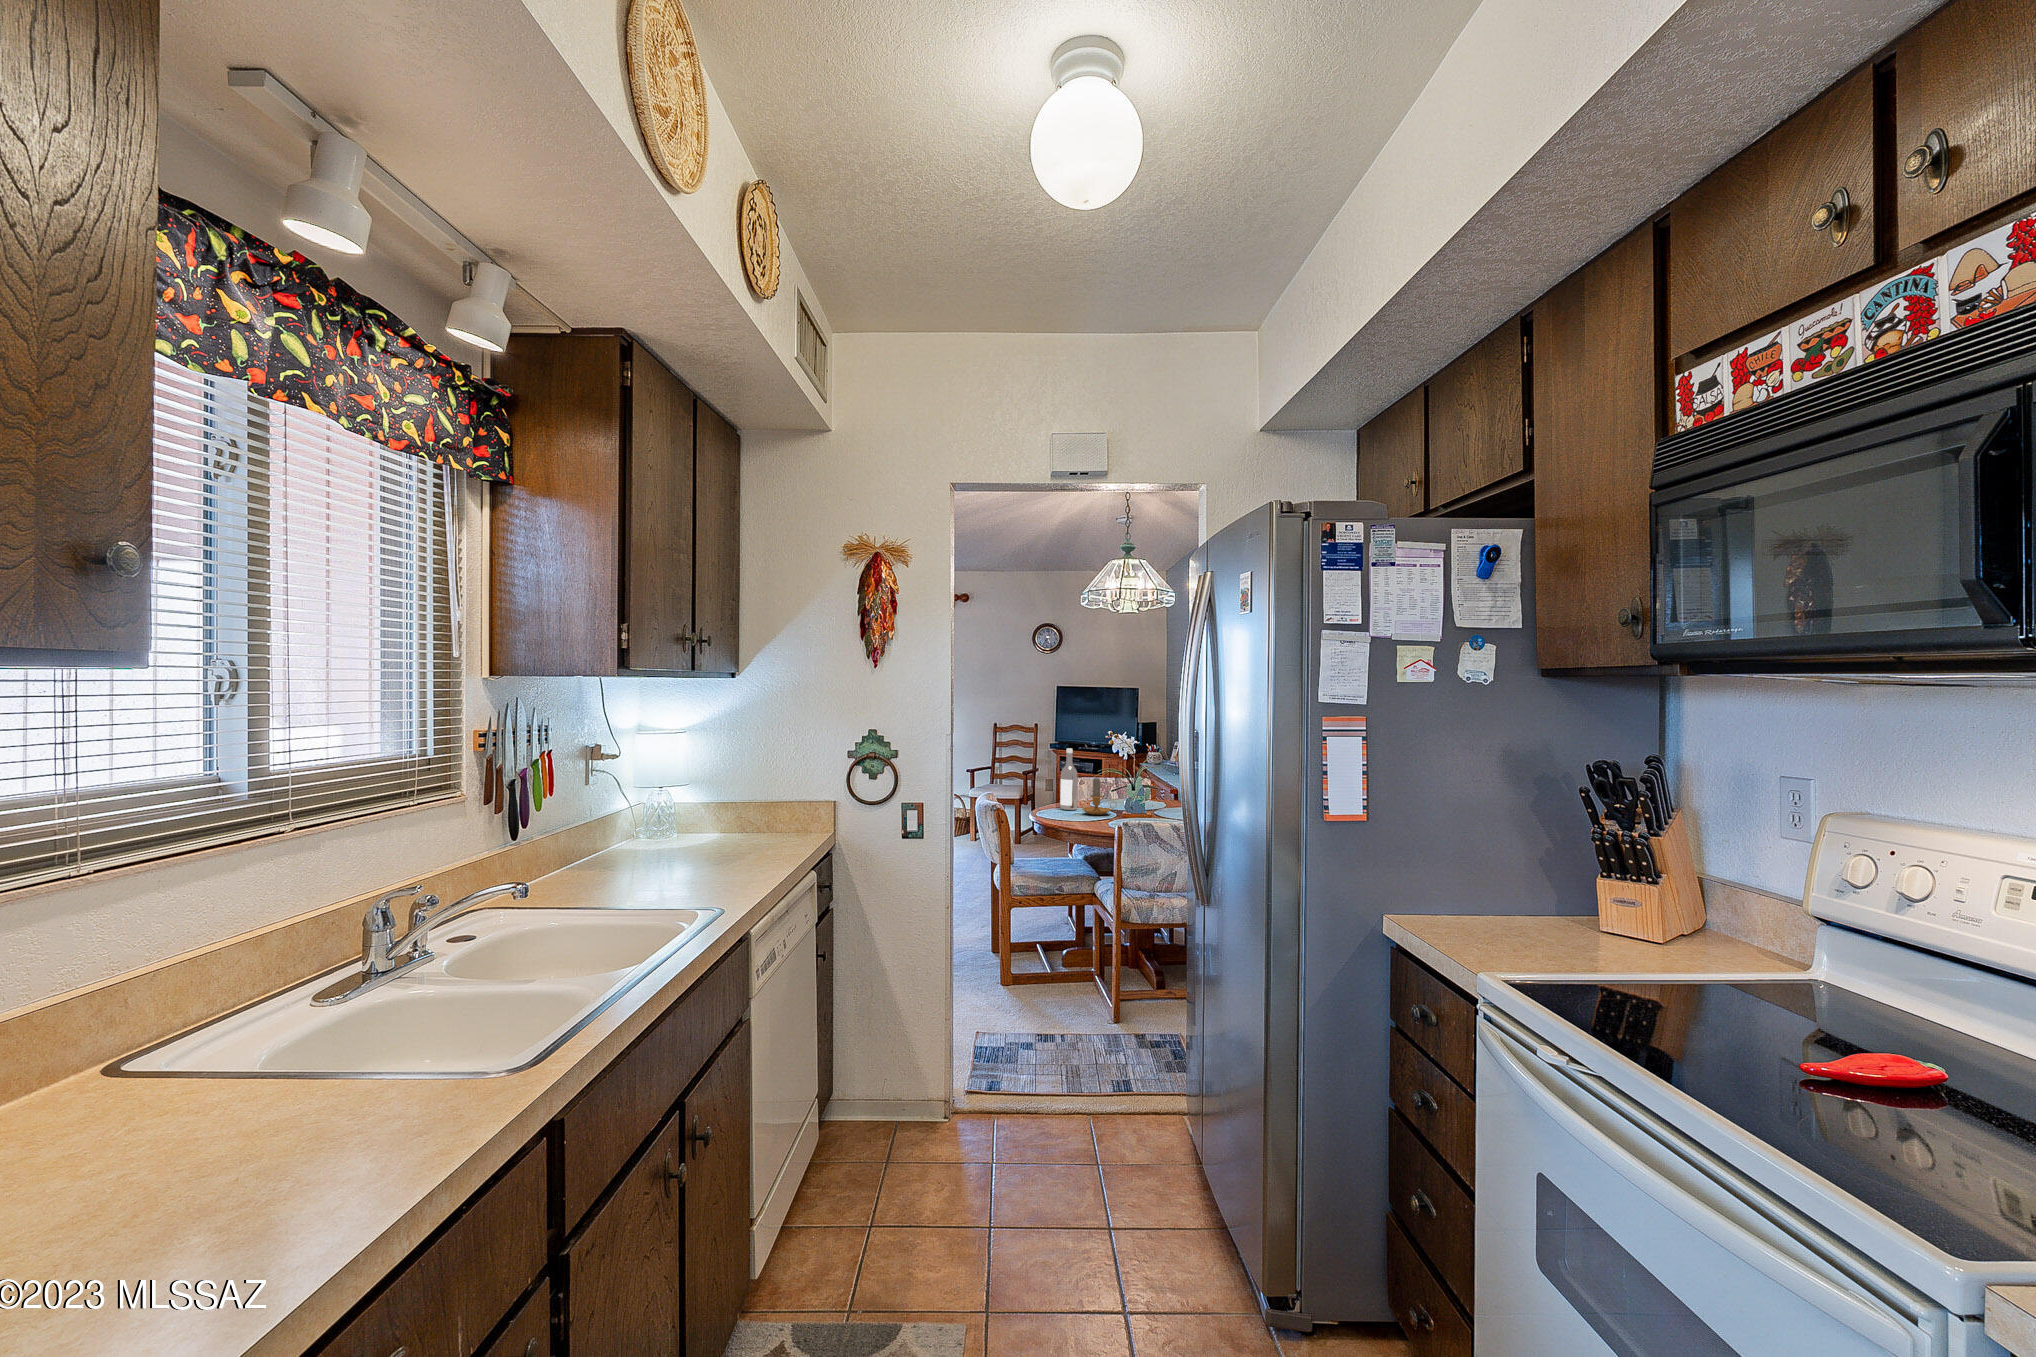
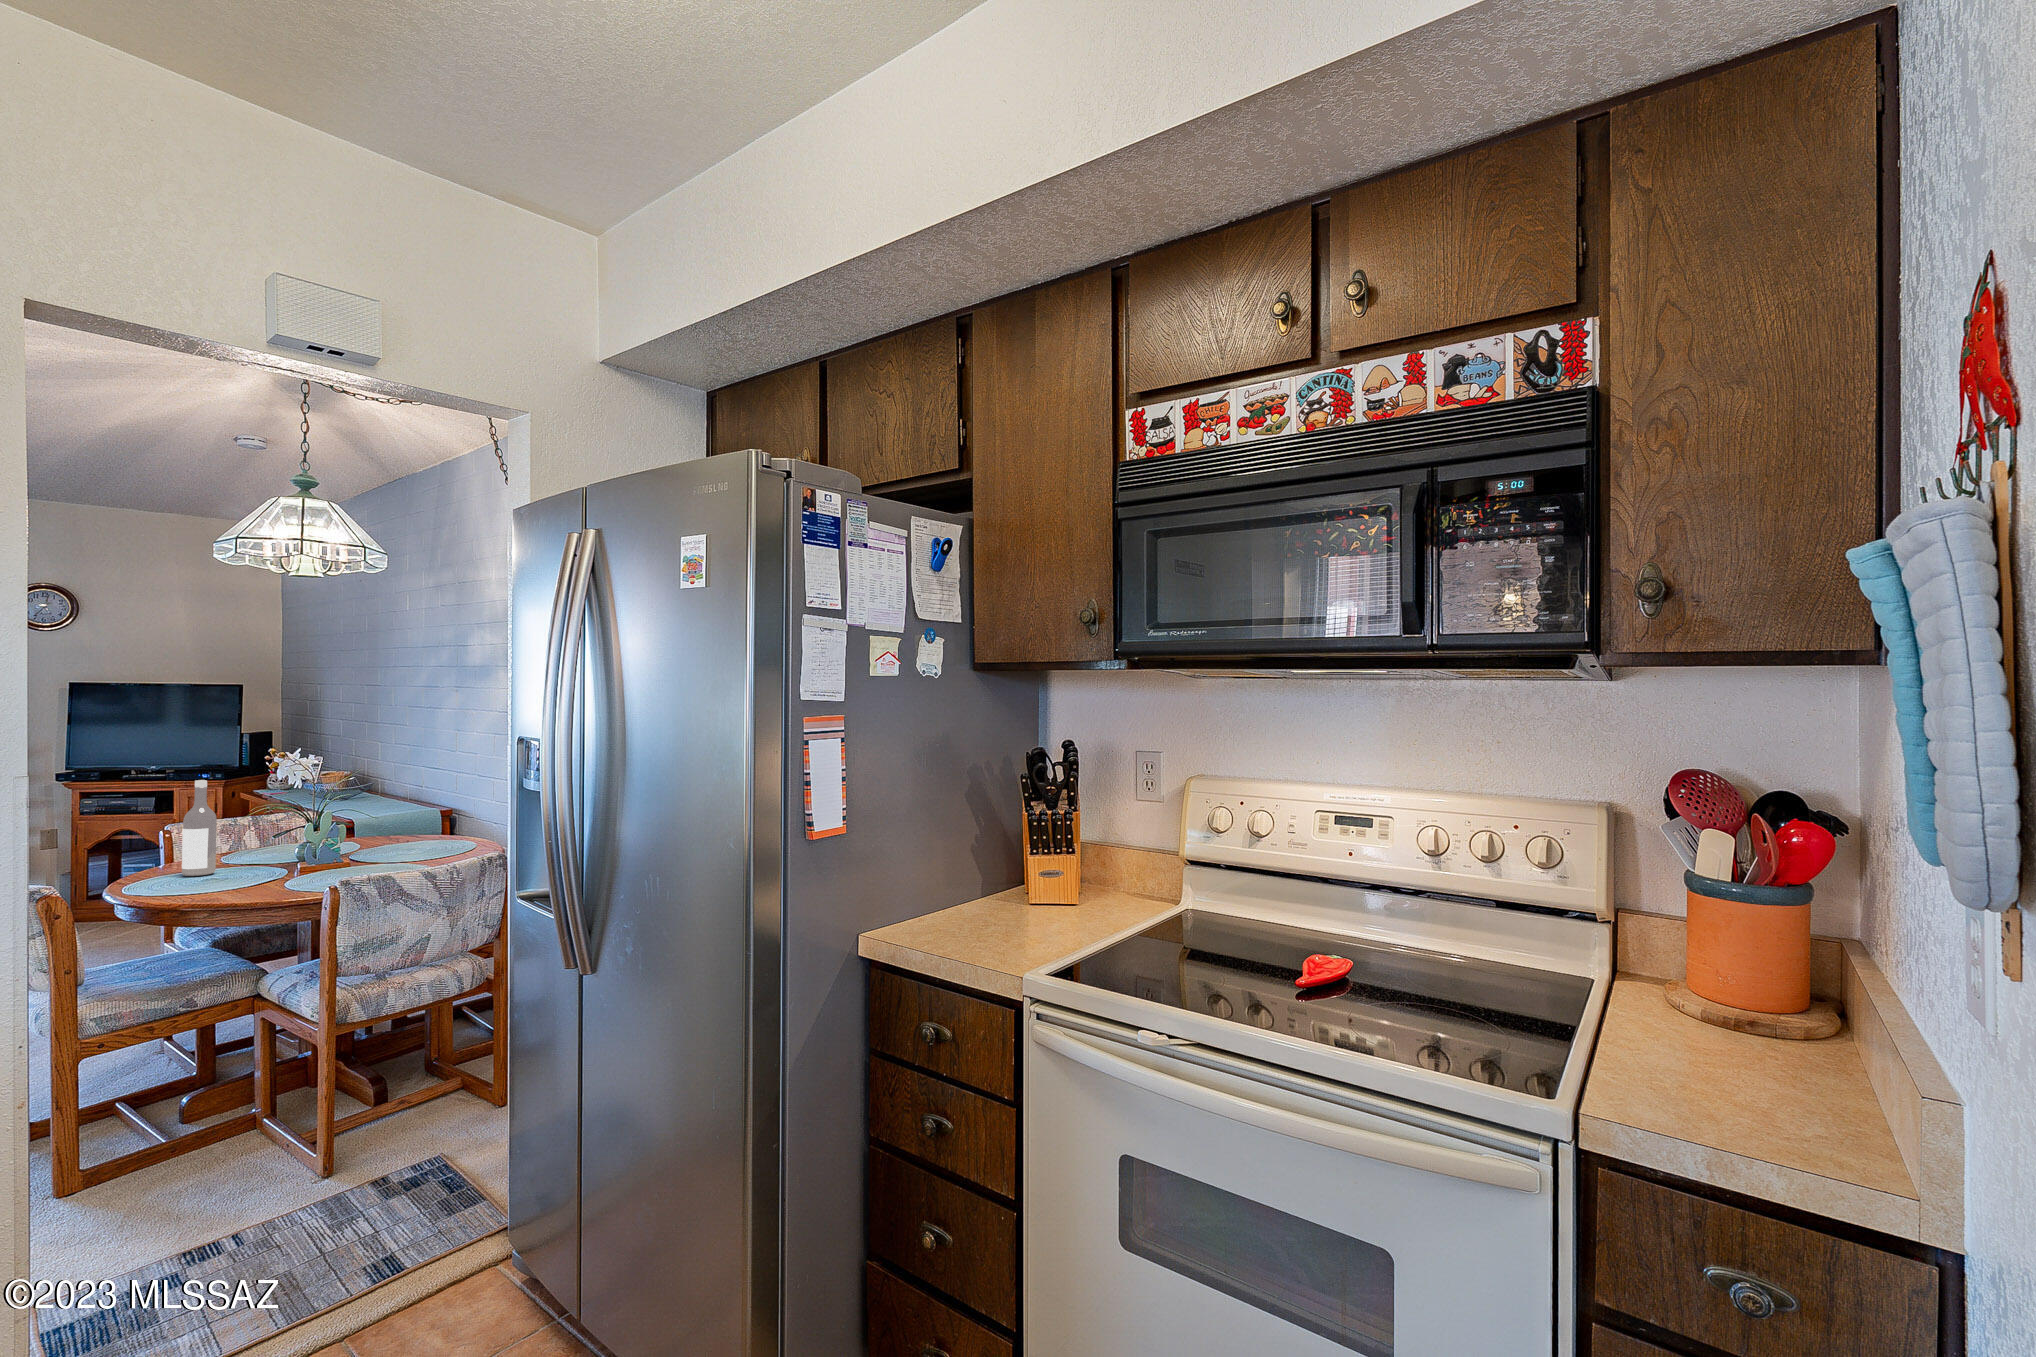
candle: present [1082,778,1117,815] -> none [231,819,295,877]

